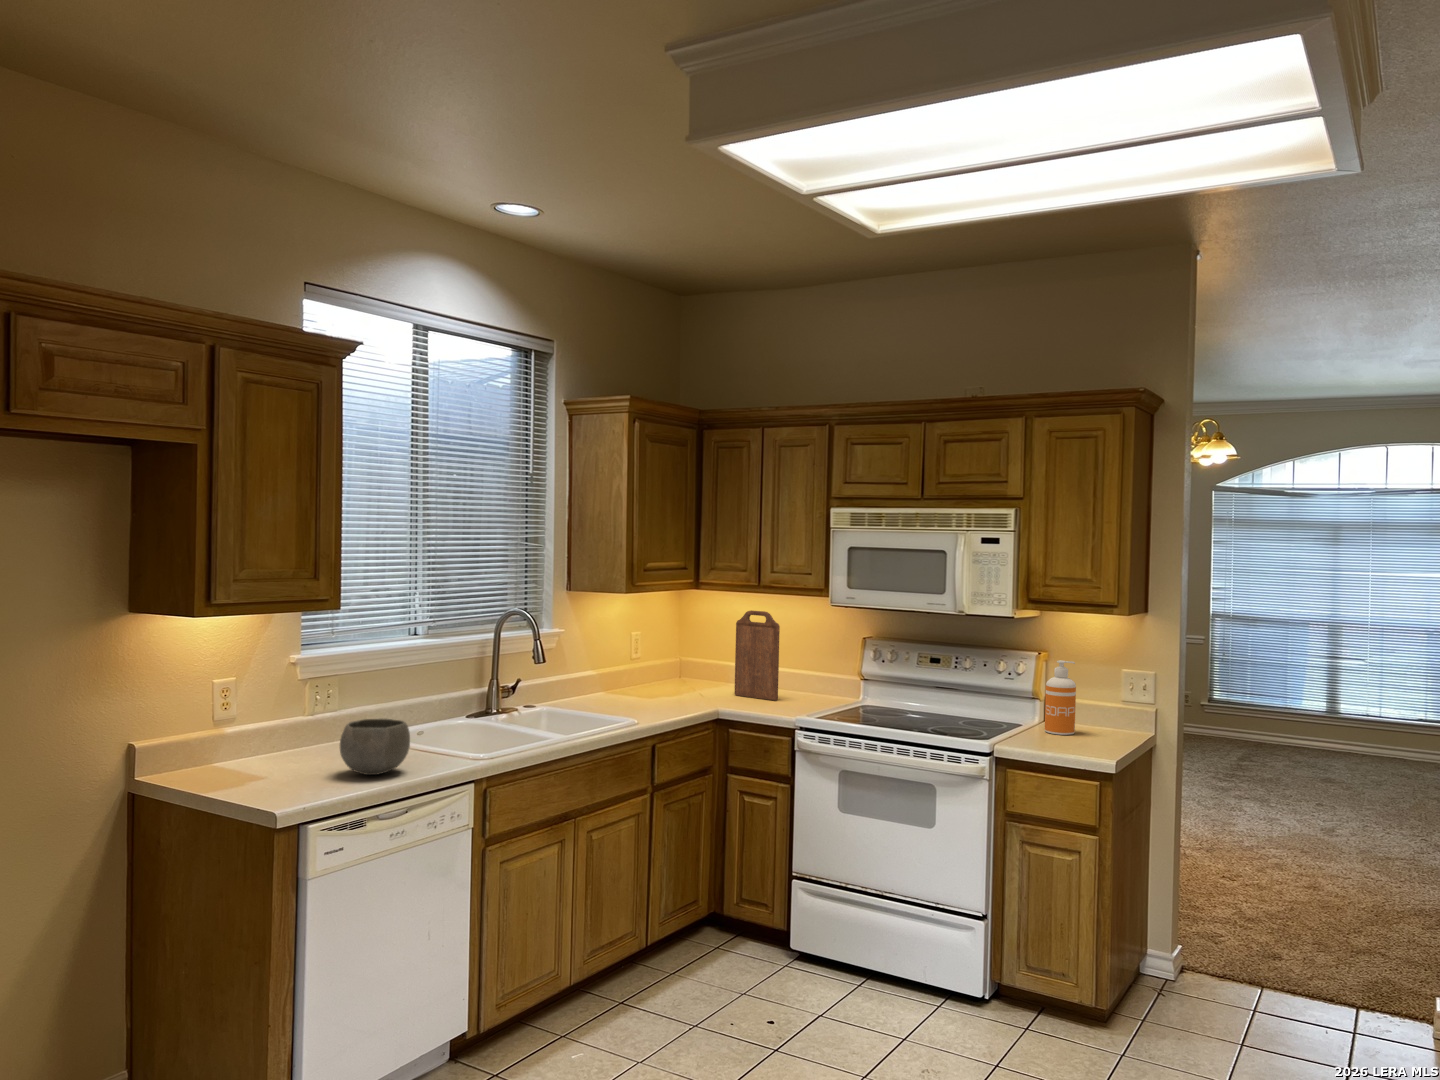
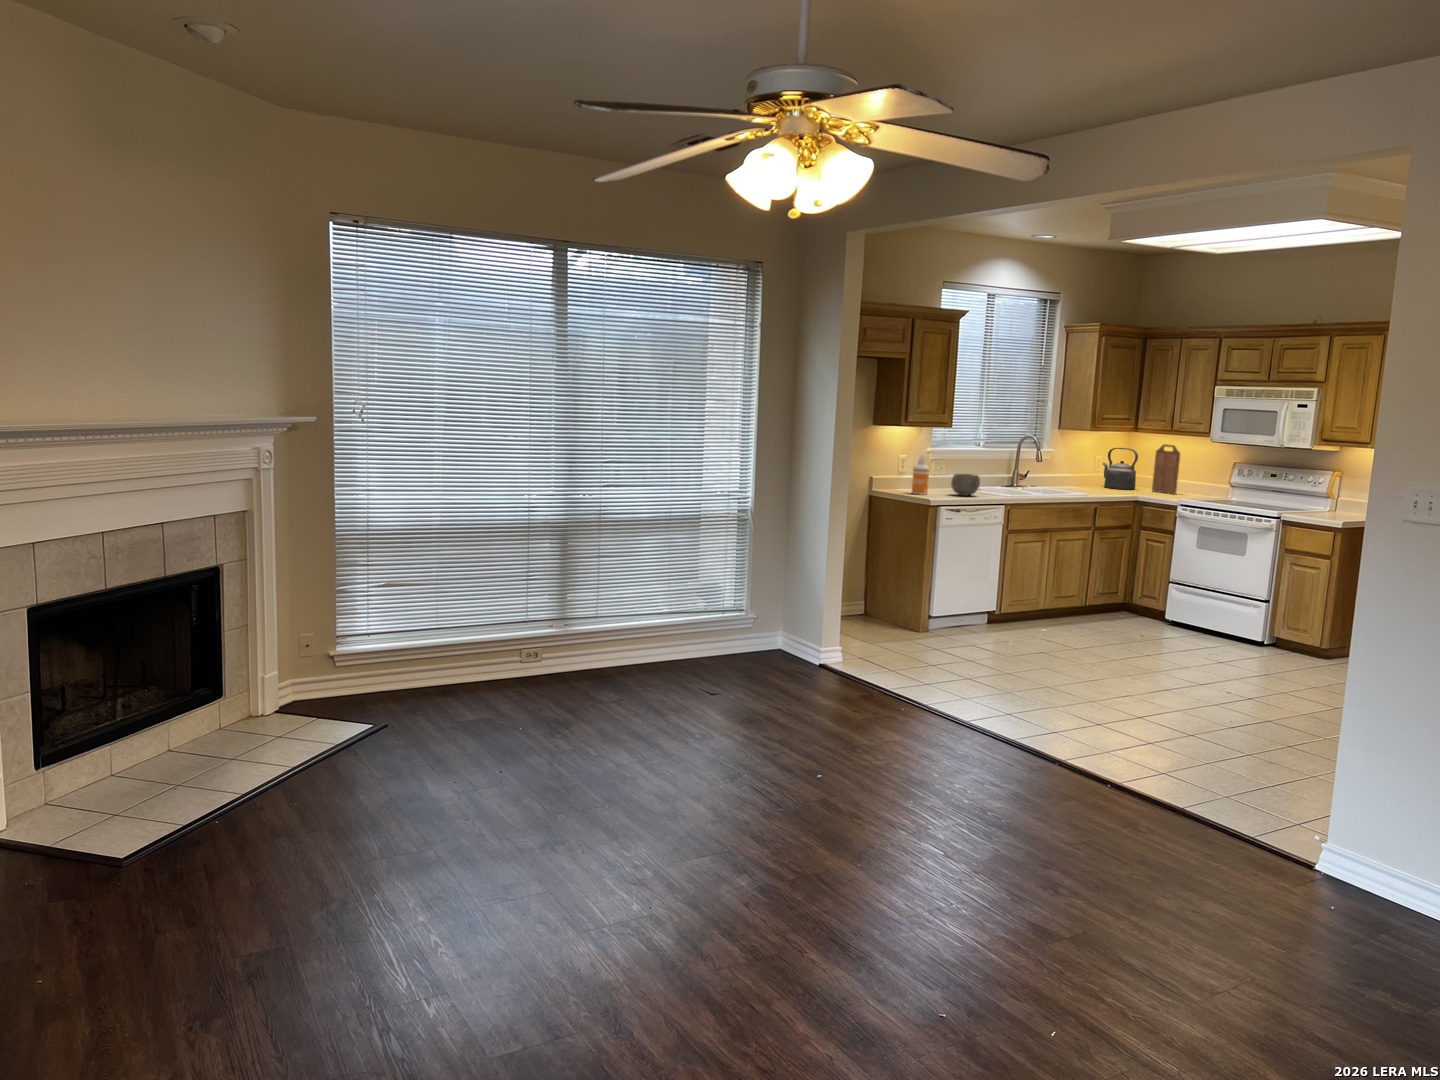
kettle: none [646,619,707,696] -> present [1103,448,1138,490]
soap dispenser: present [1045,660,1076,735] -> present [912,455,929,495]

